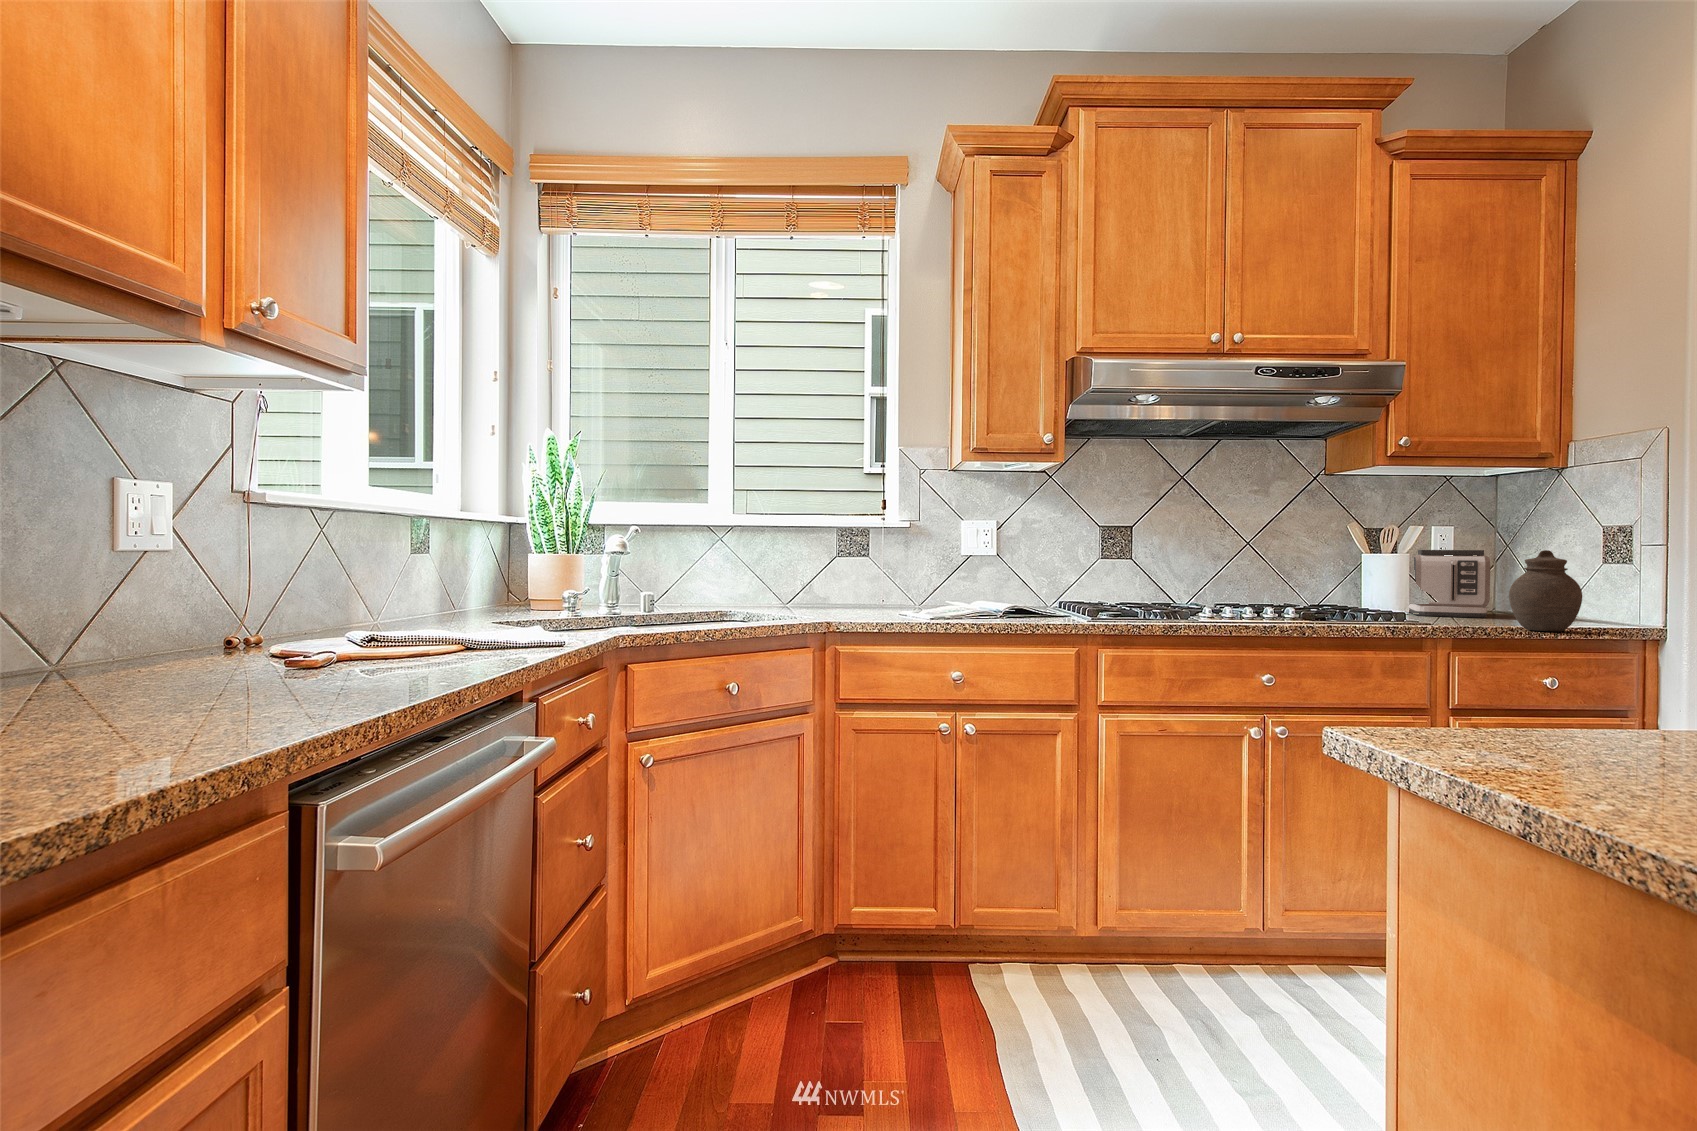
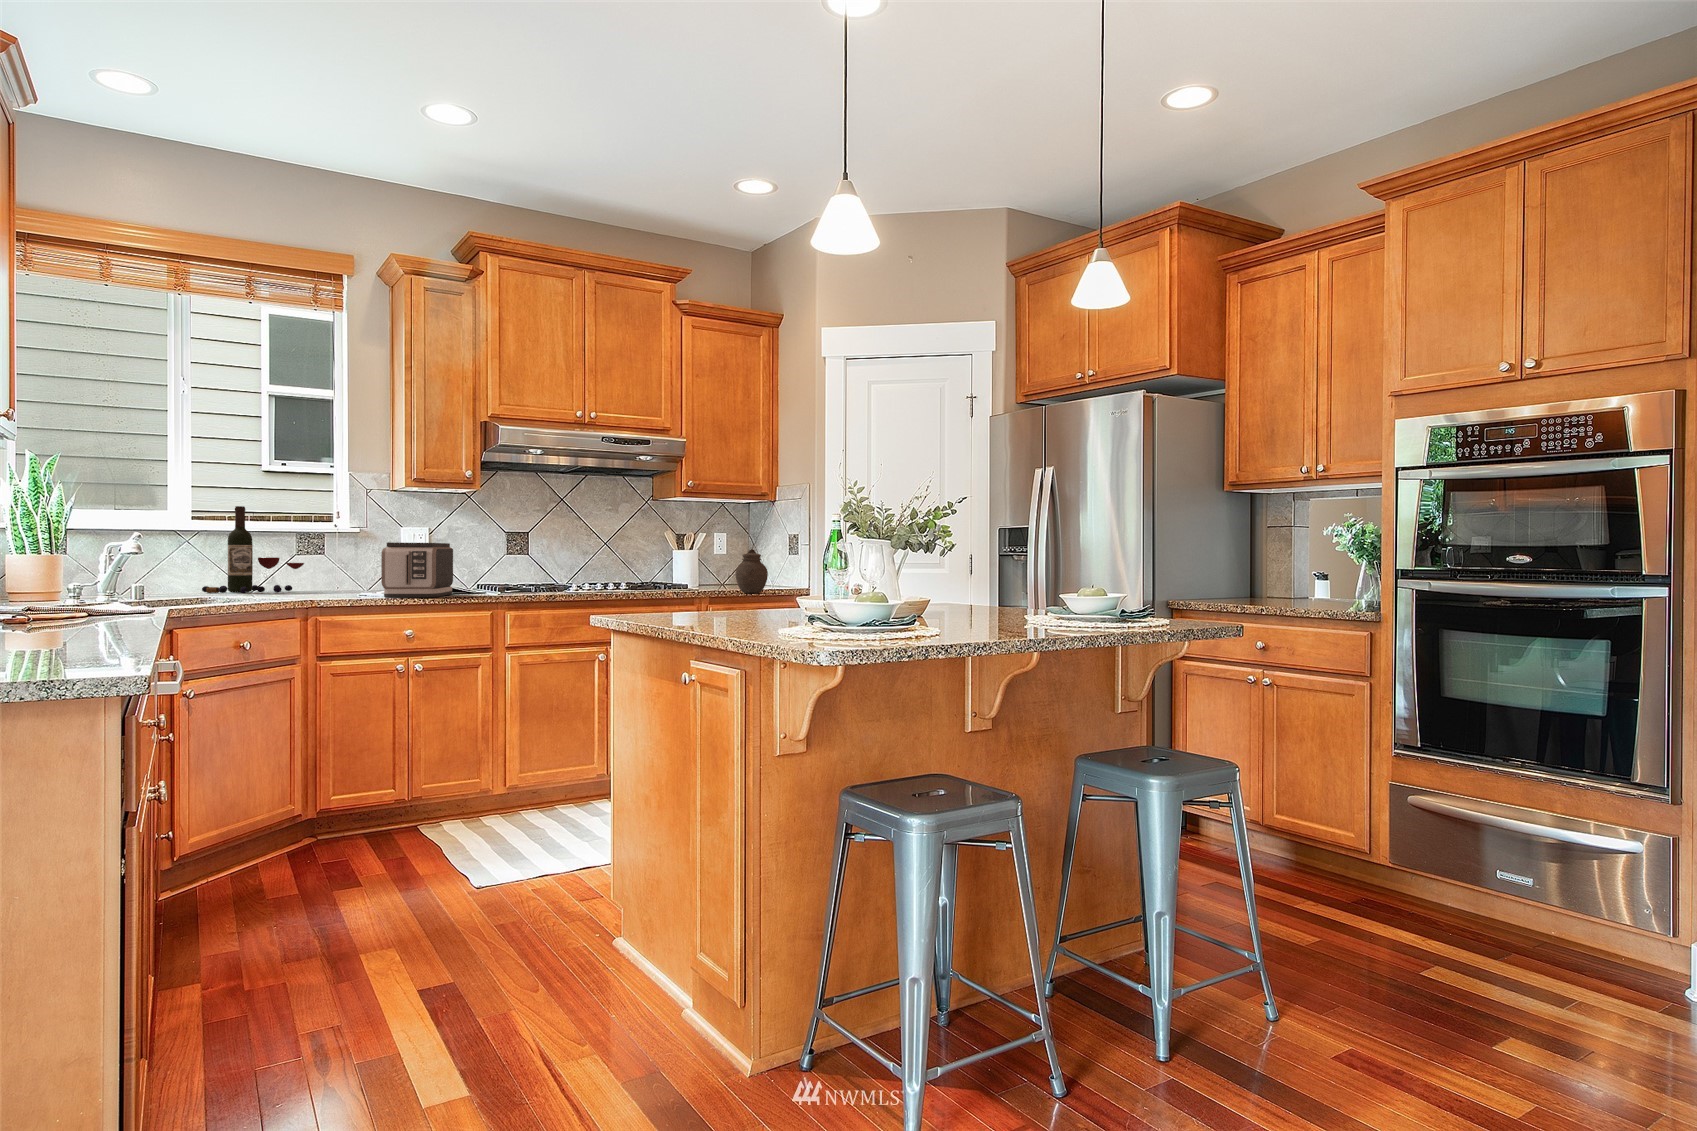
wine bottle: none [728,496,843,607] -> present [202,506,304,593]
toaster: present [1409,550,1490,618] -> present [381,542,453,597]

